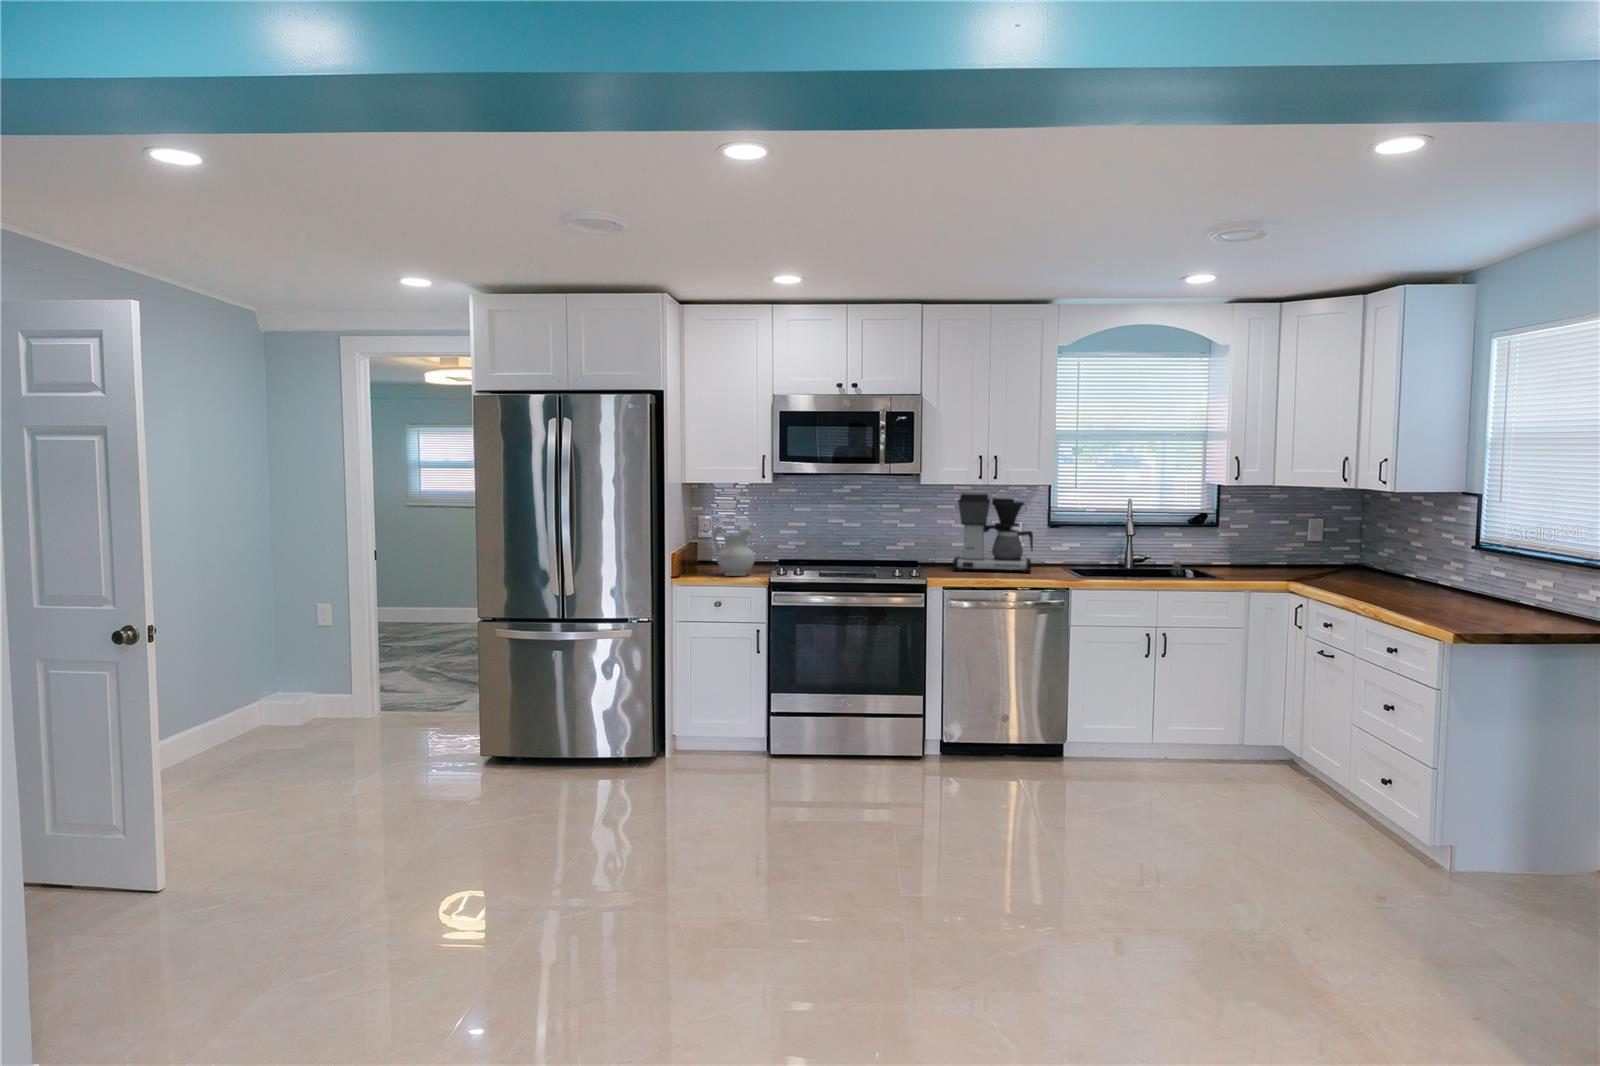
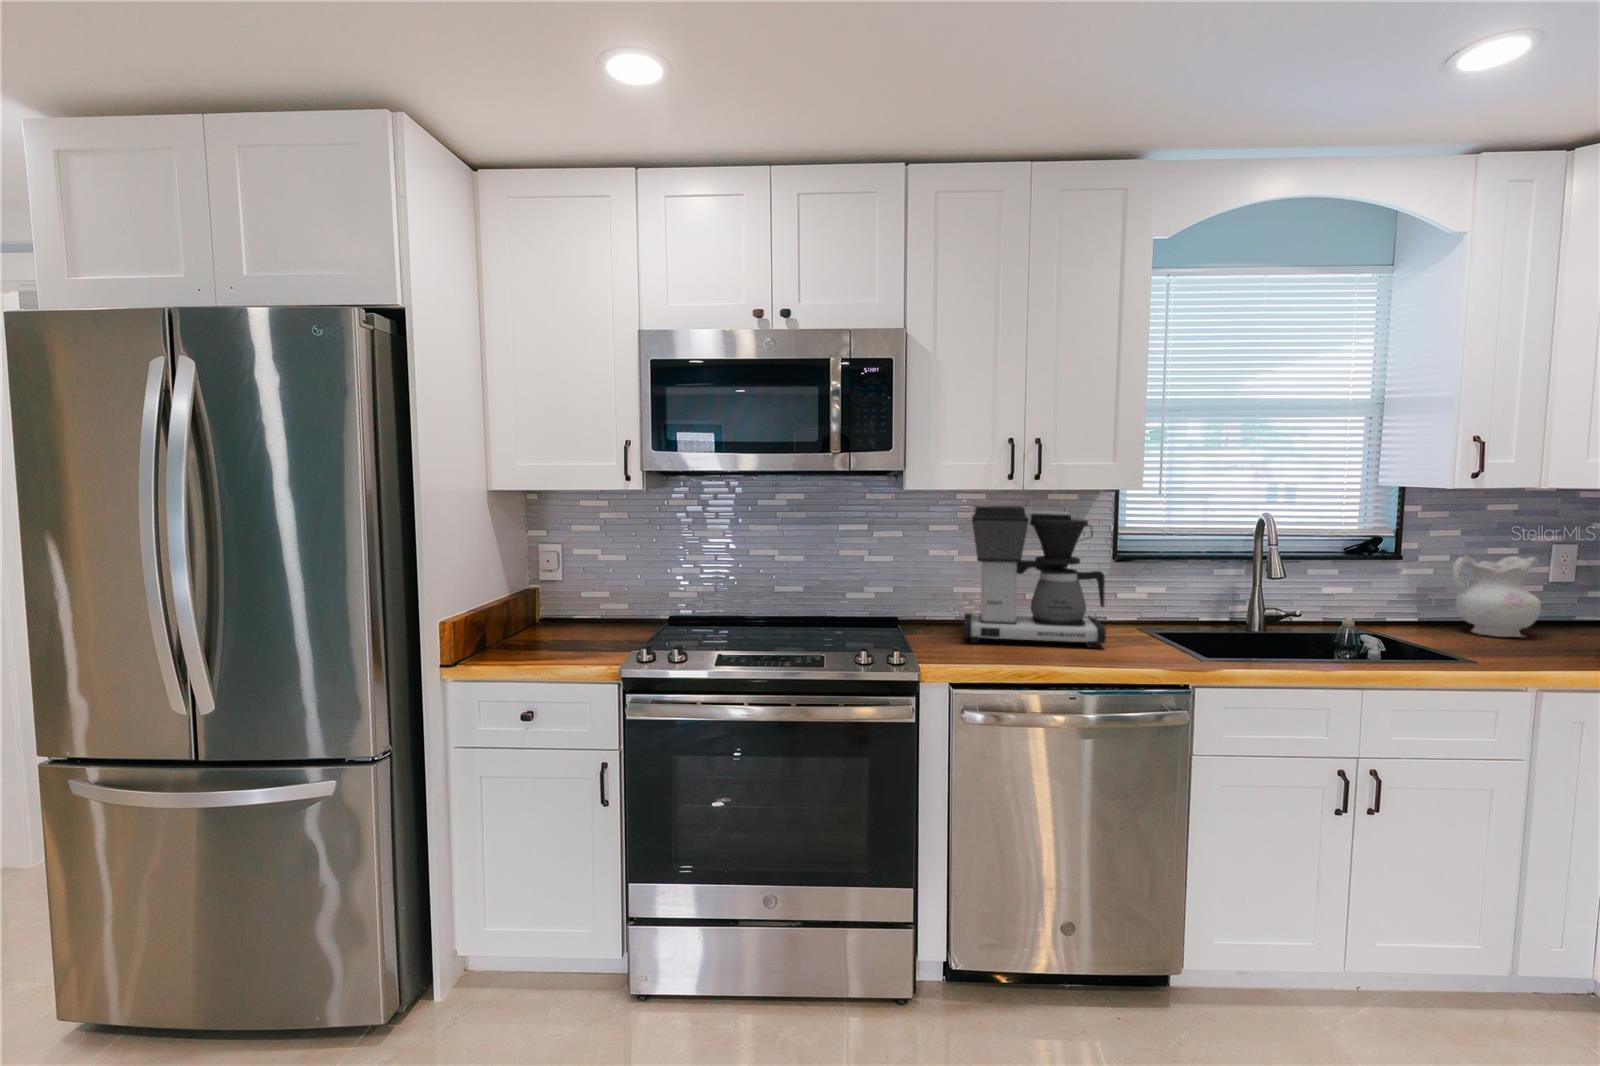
ceramic pitcher: present [712,527,755,576] -> present [1453,553,1541,637]

